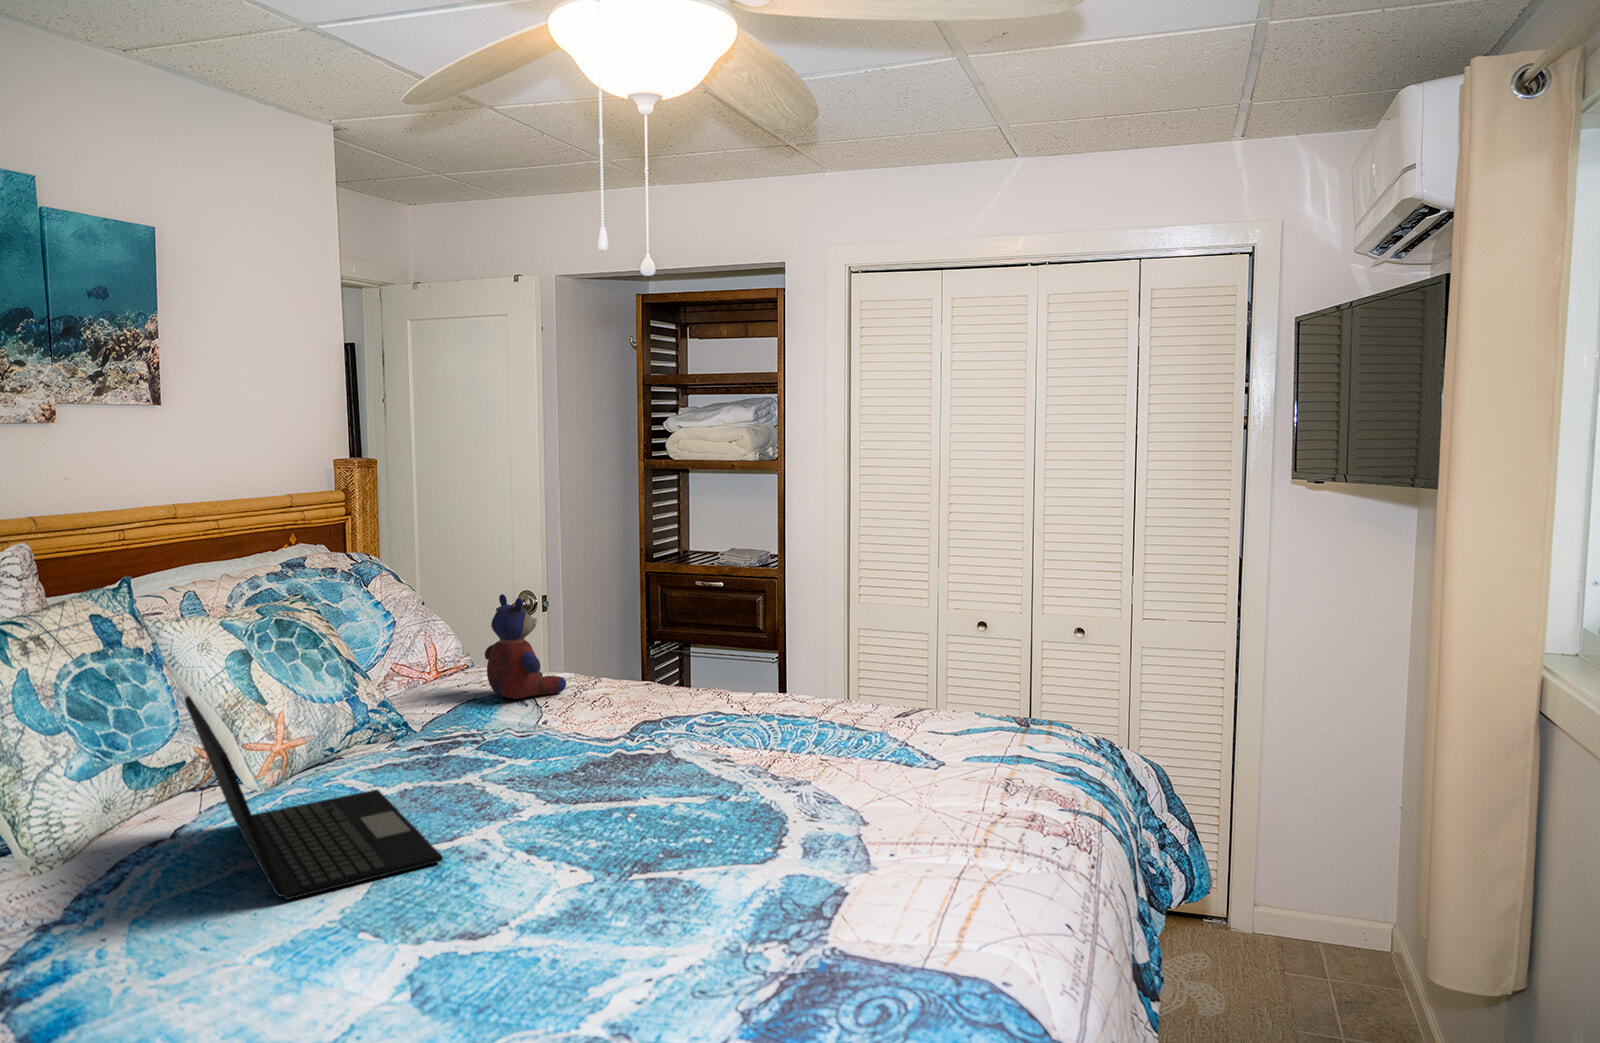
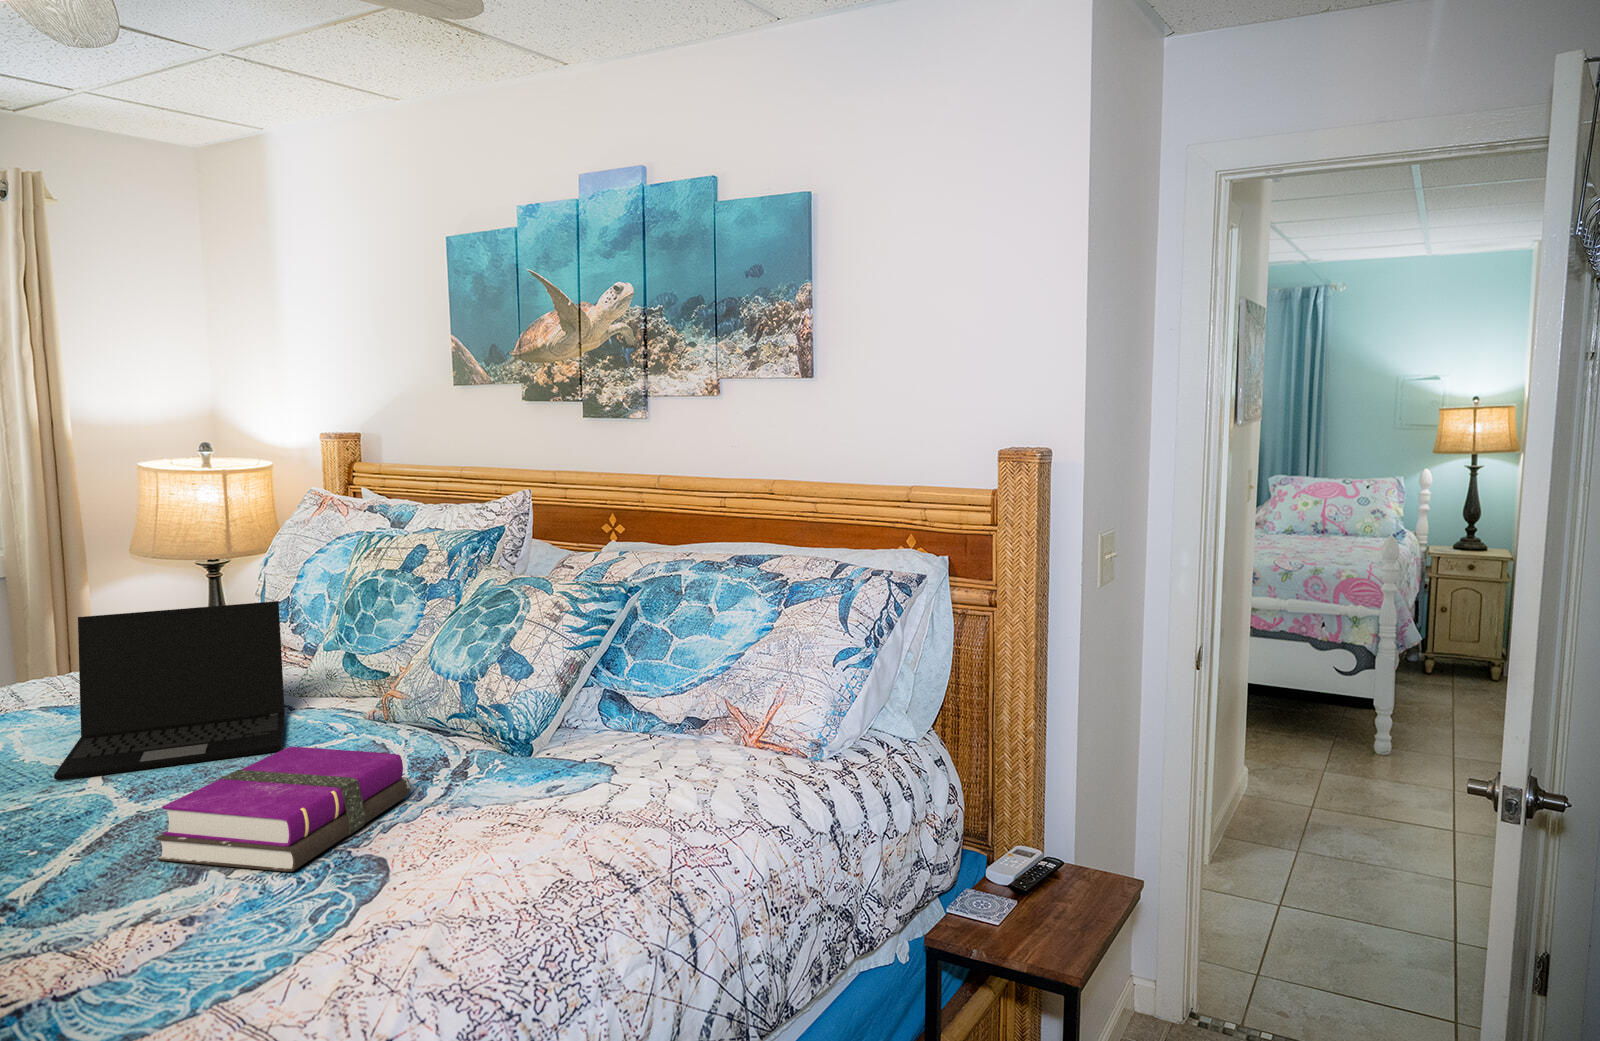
stuffed bear: present [485,594,566,699] -> none [531,639,660,815]
hardback book: none [491,701,649,769] -> present [155,746,410,872]

